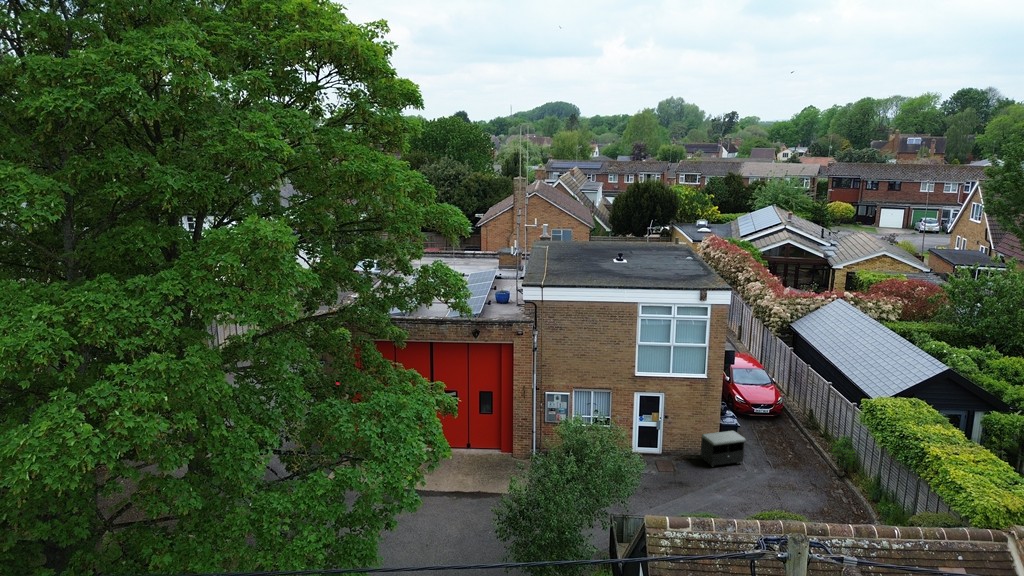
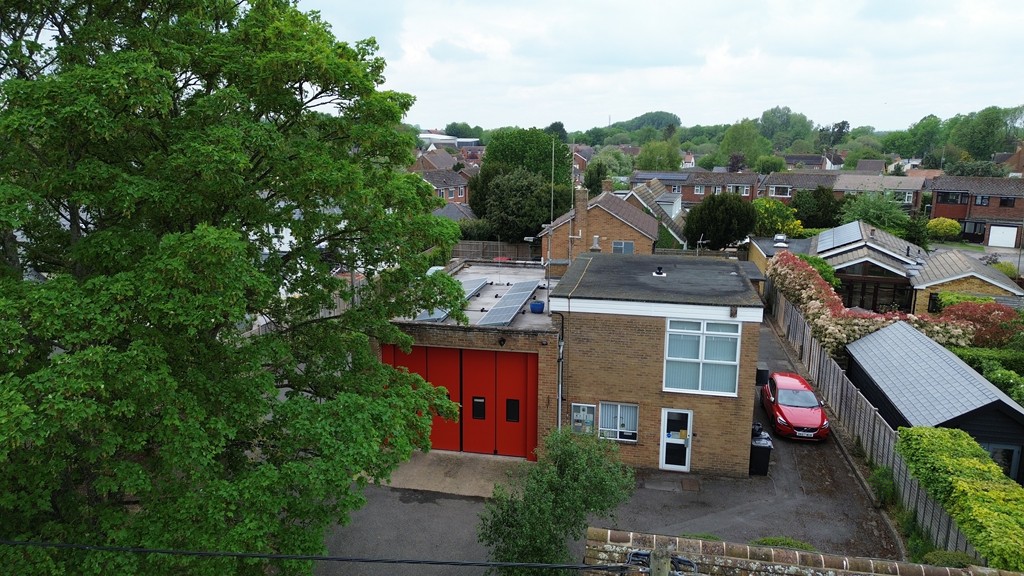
storage bench: present [700,431,746,467] -> none [728,453,776,489]

